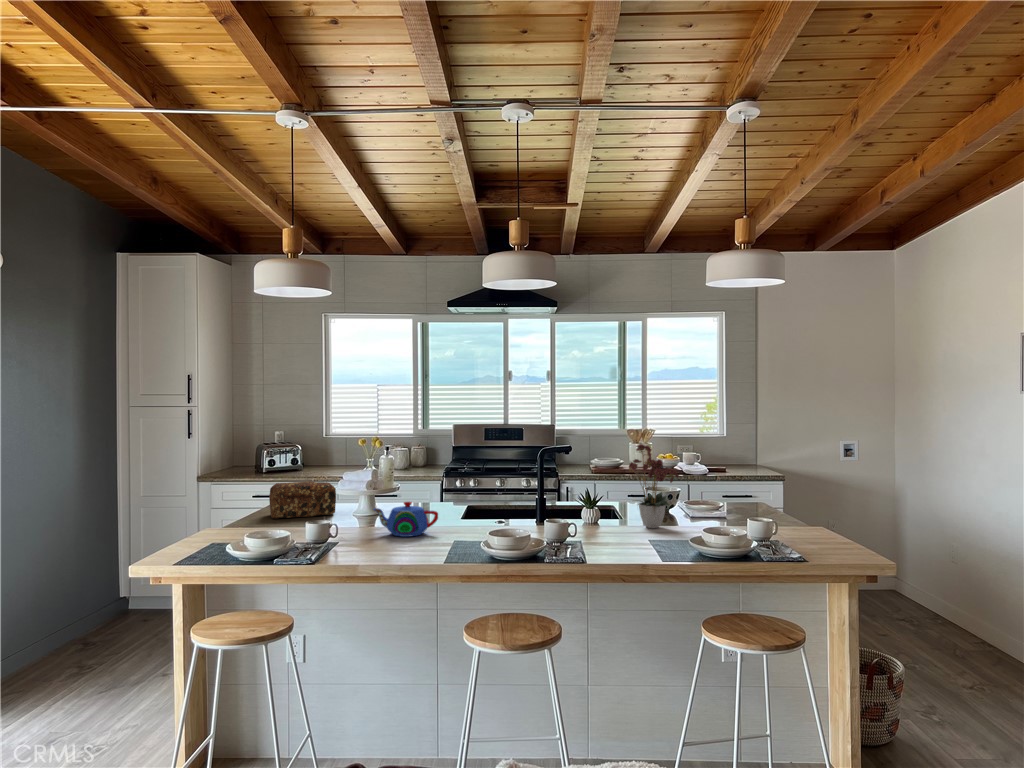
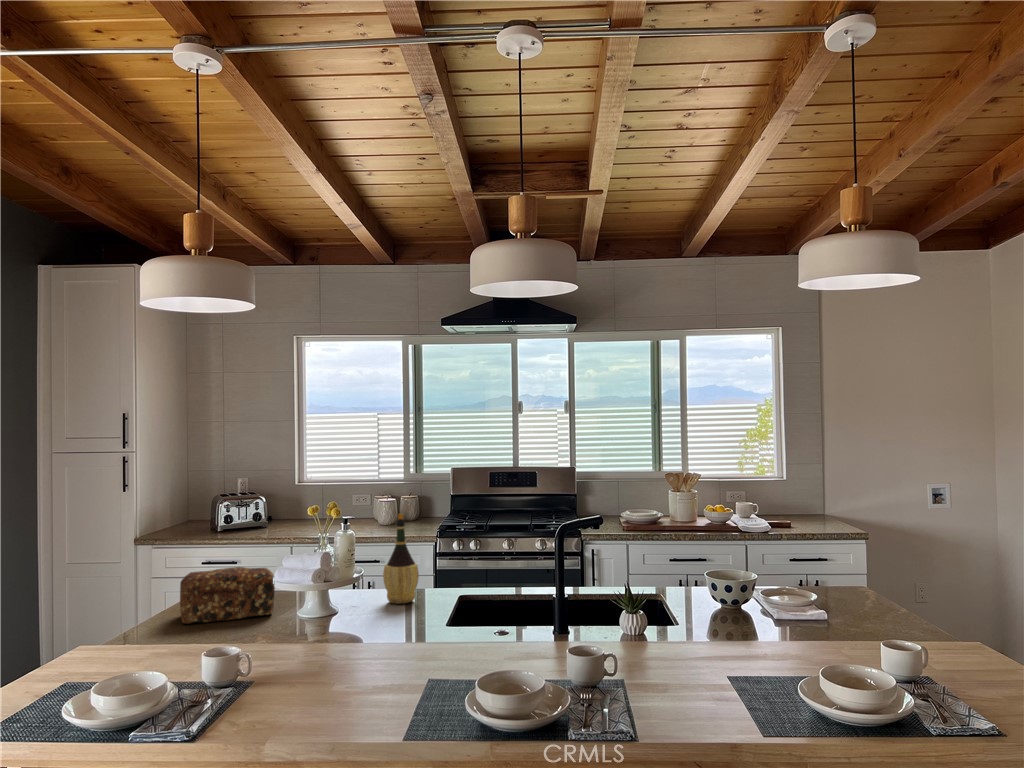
flower arrangement: present [629,444,679,528] -> none [682,513,771,645]
wine bottle: none [413,445,438,509] -> present [383,514,419,603]
teapot: present [373,502,438,537] -> none [312,610,409,666]

